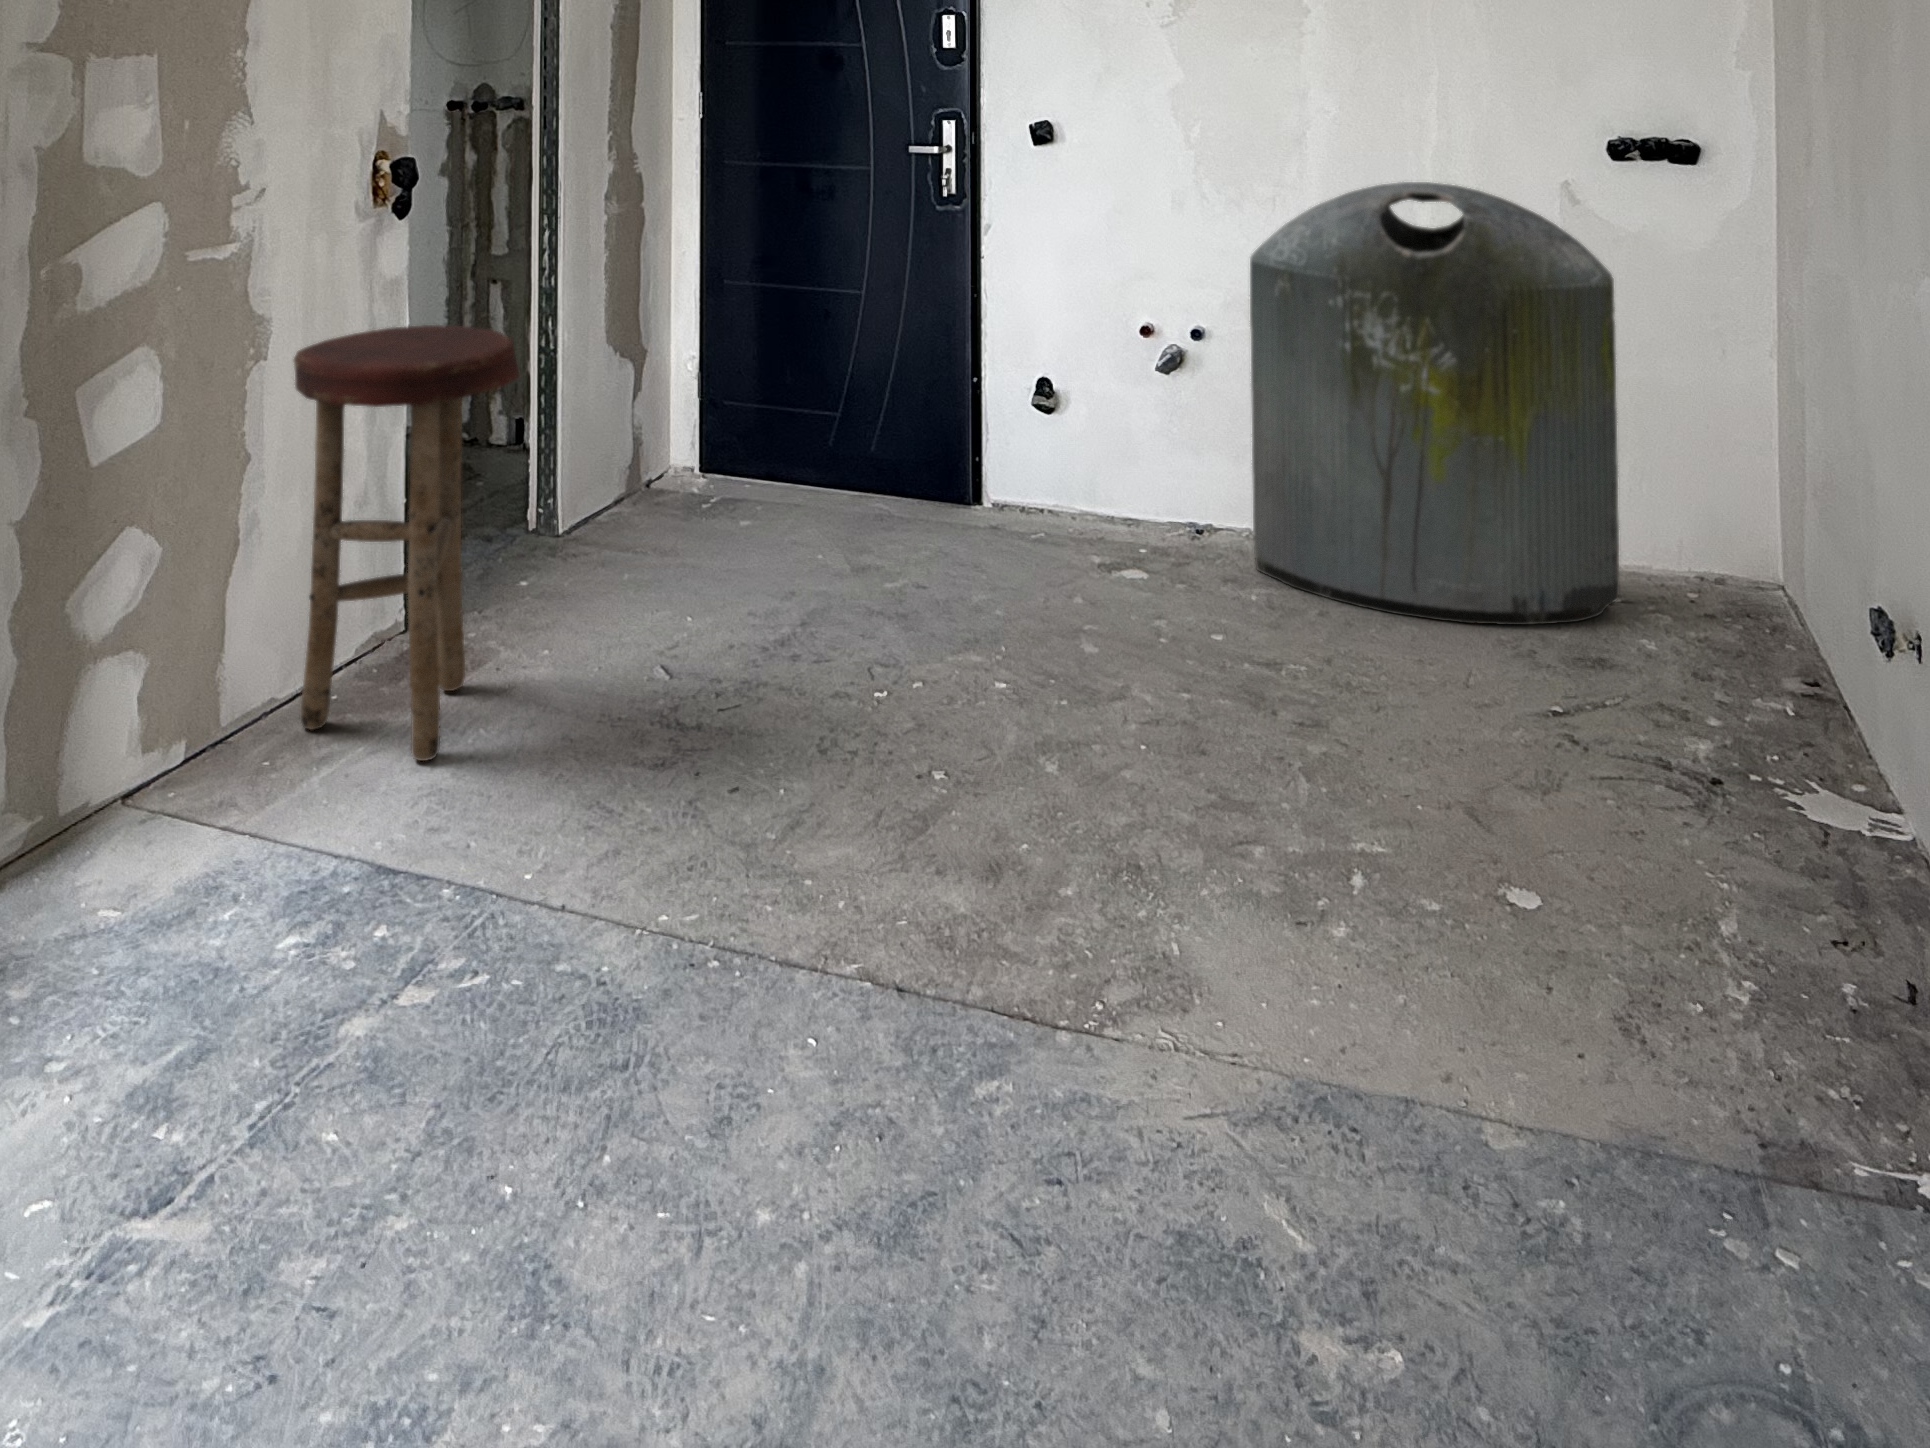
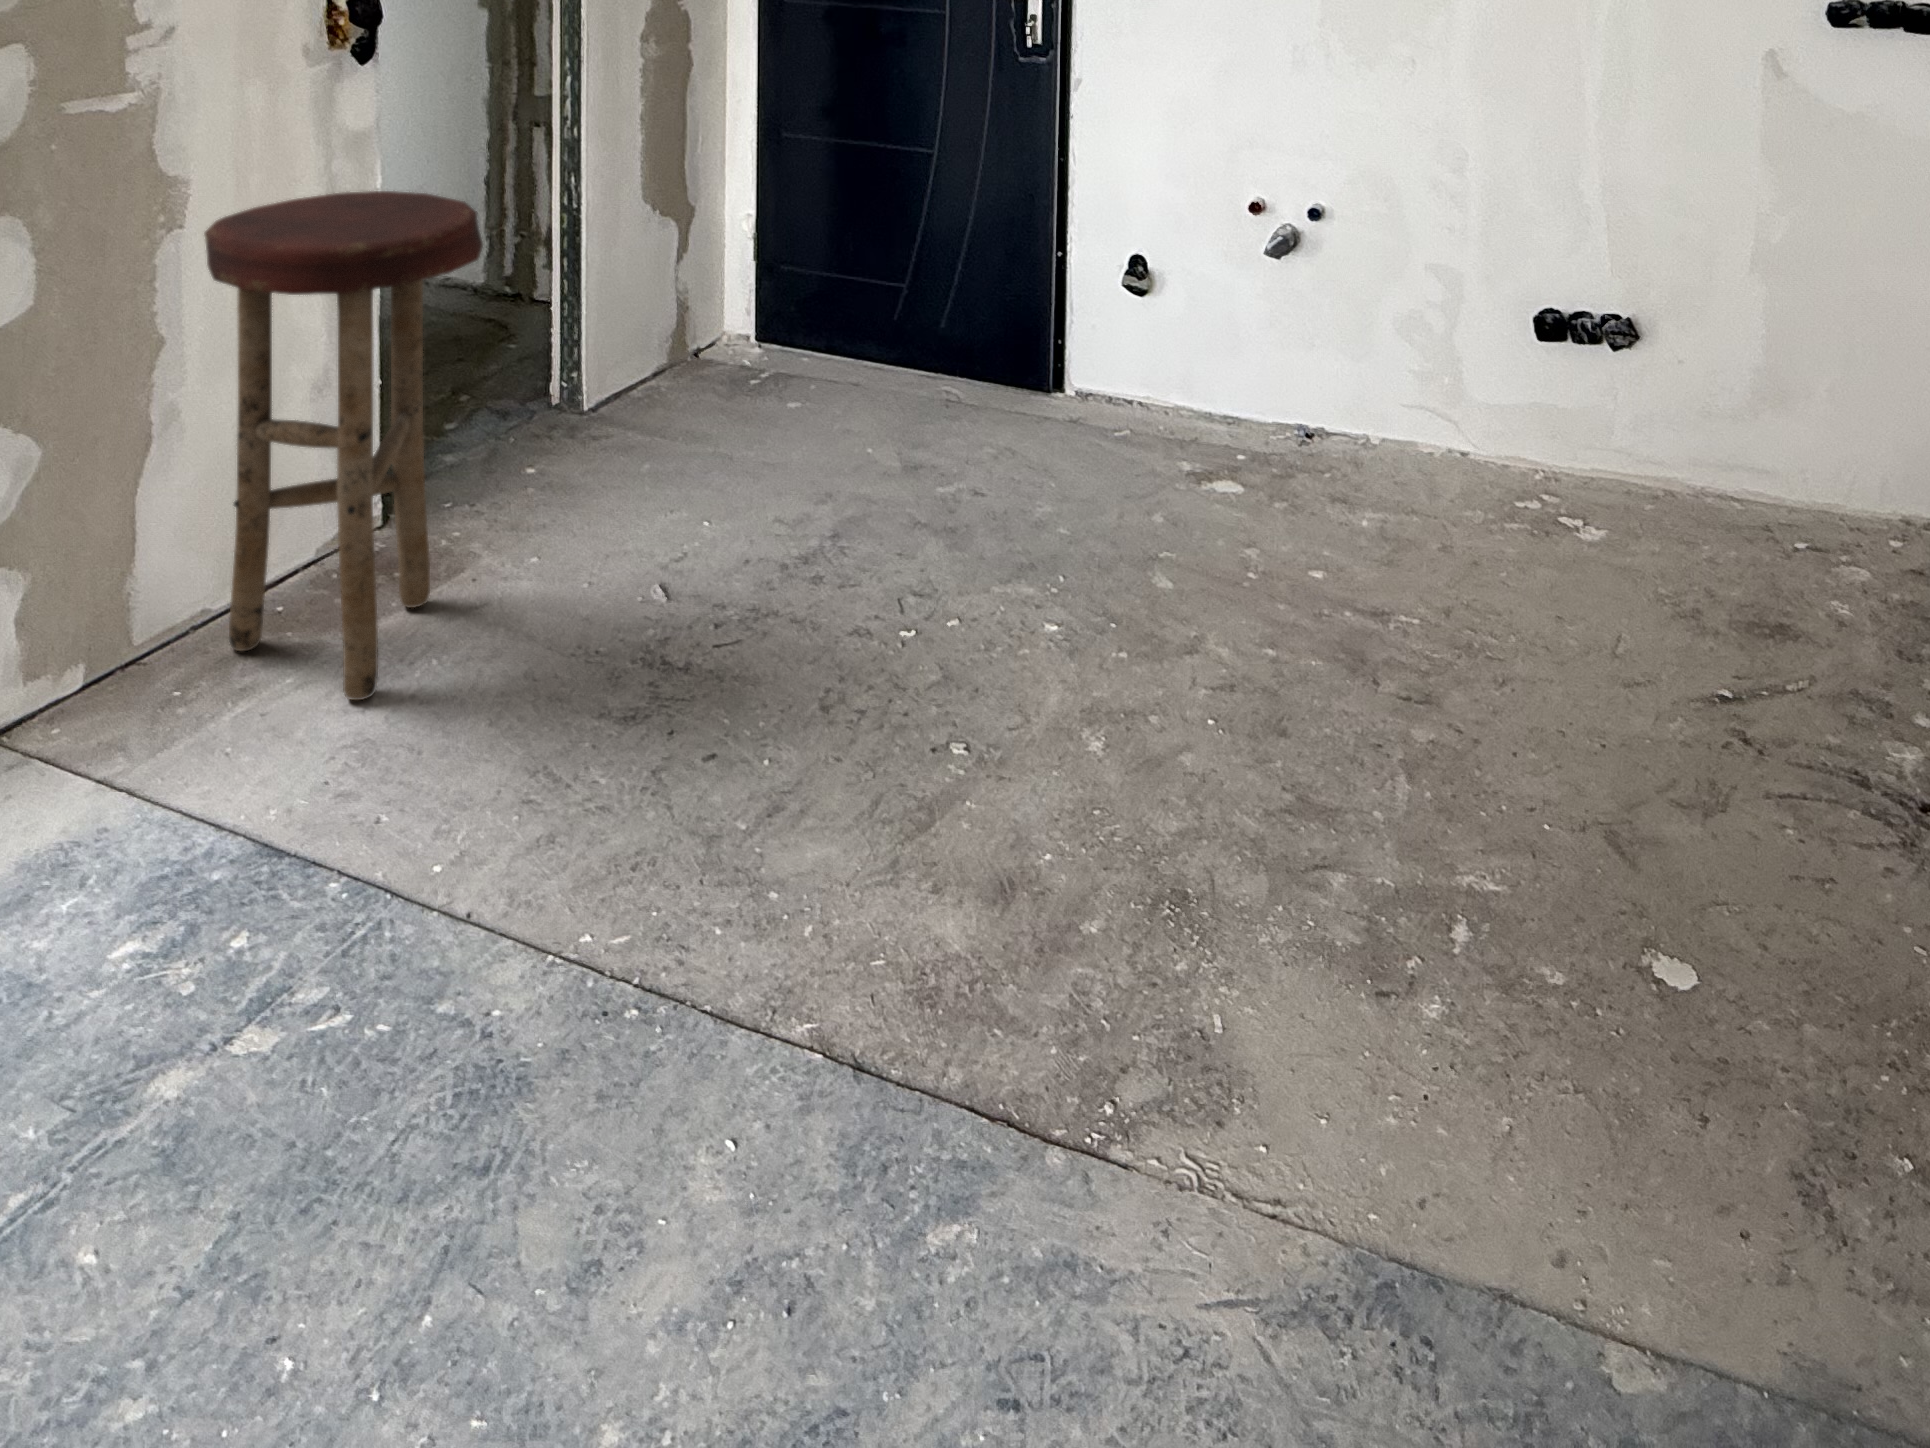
trash can: present [1250,182,1619,625] -> none [1372,50,1831,576]

